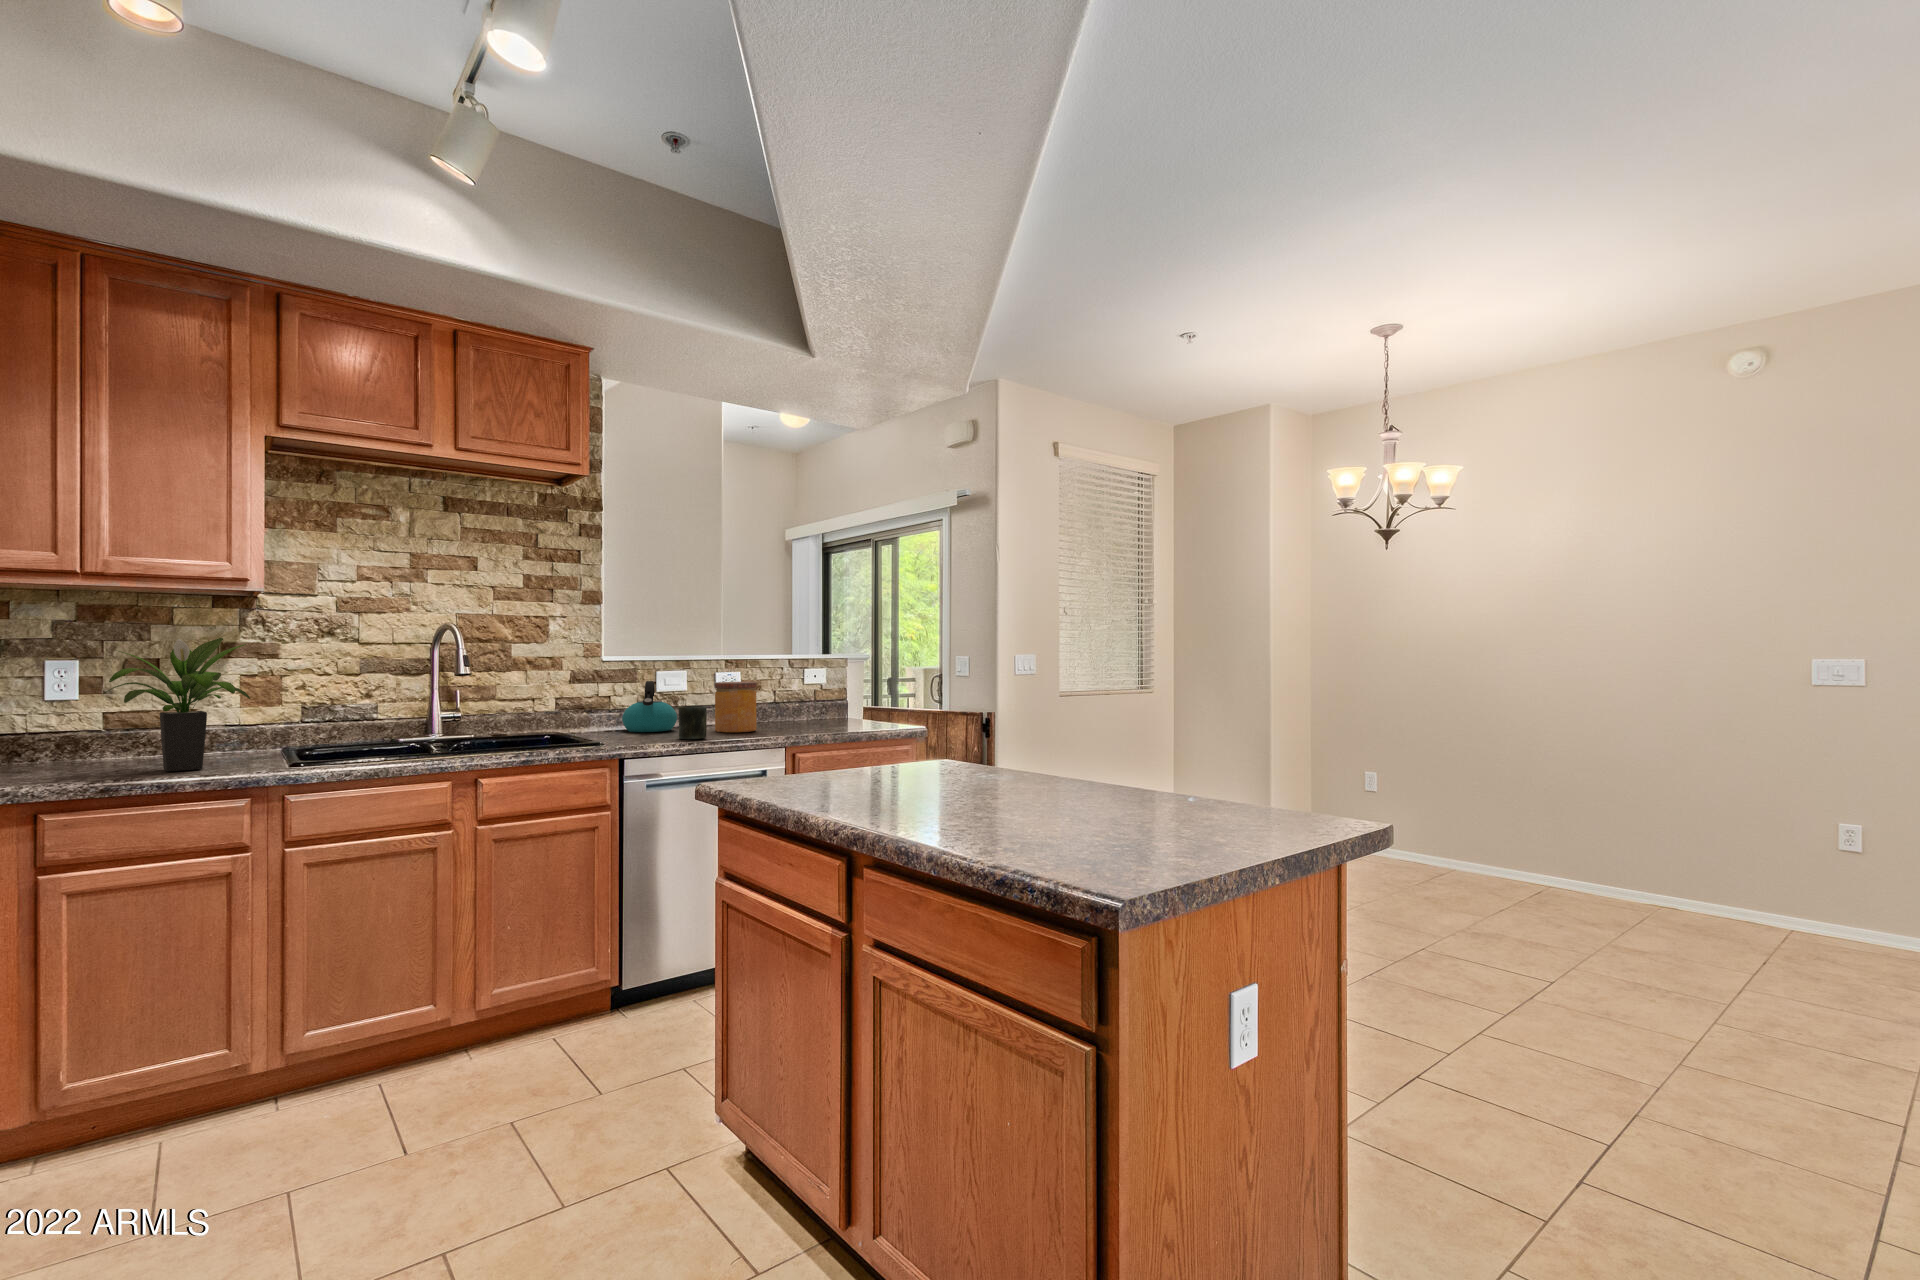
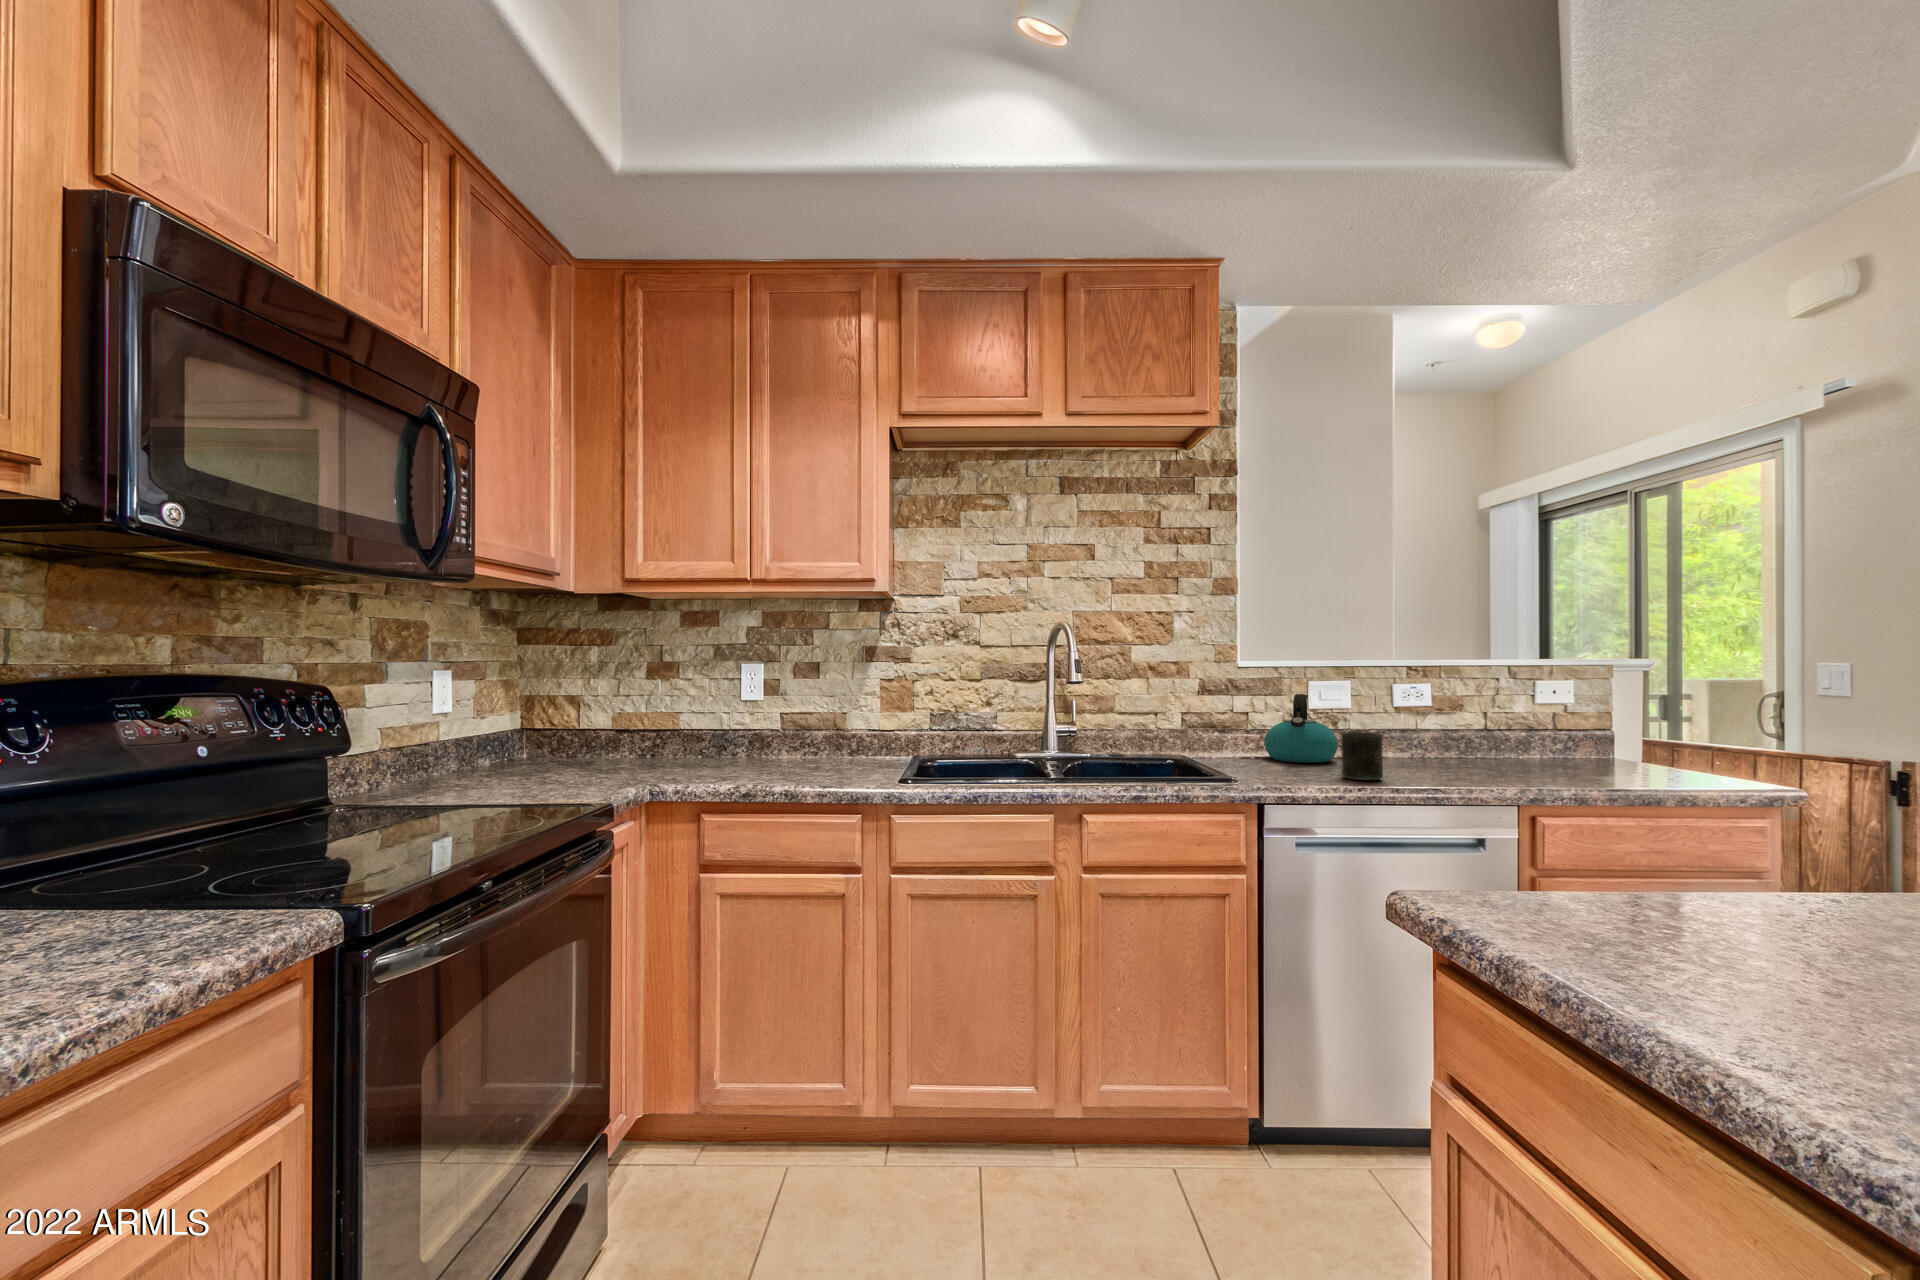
potted plant: present [105,638,250,771] -> none [754,641,873,777]
jar: present [715,682,757,732] -> none [1393,698,1460,773]

